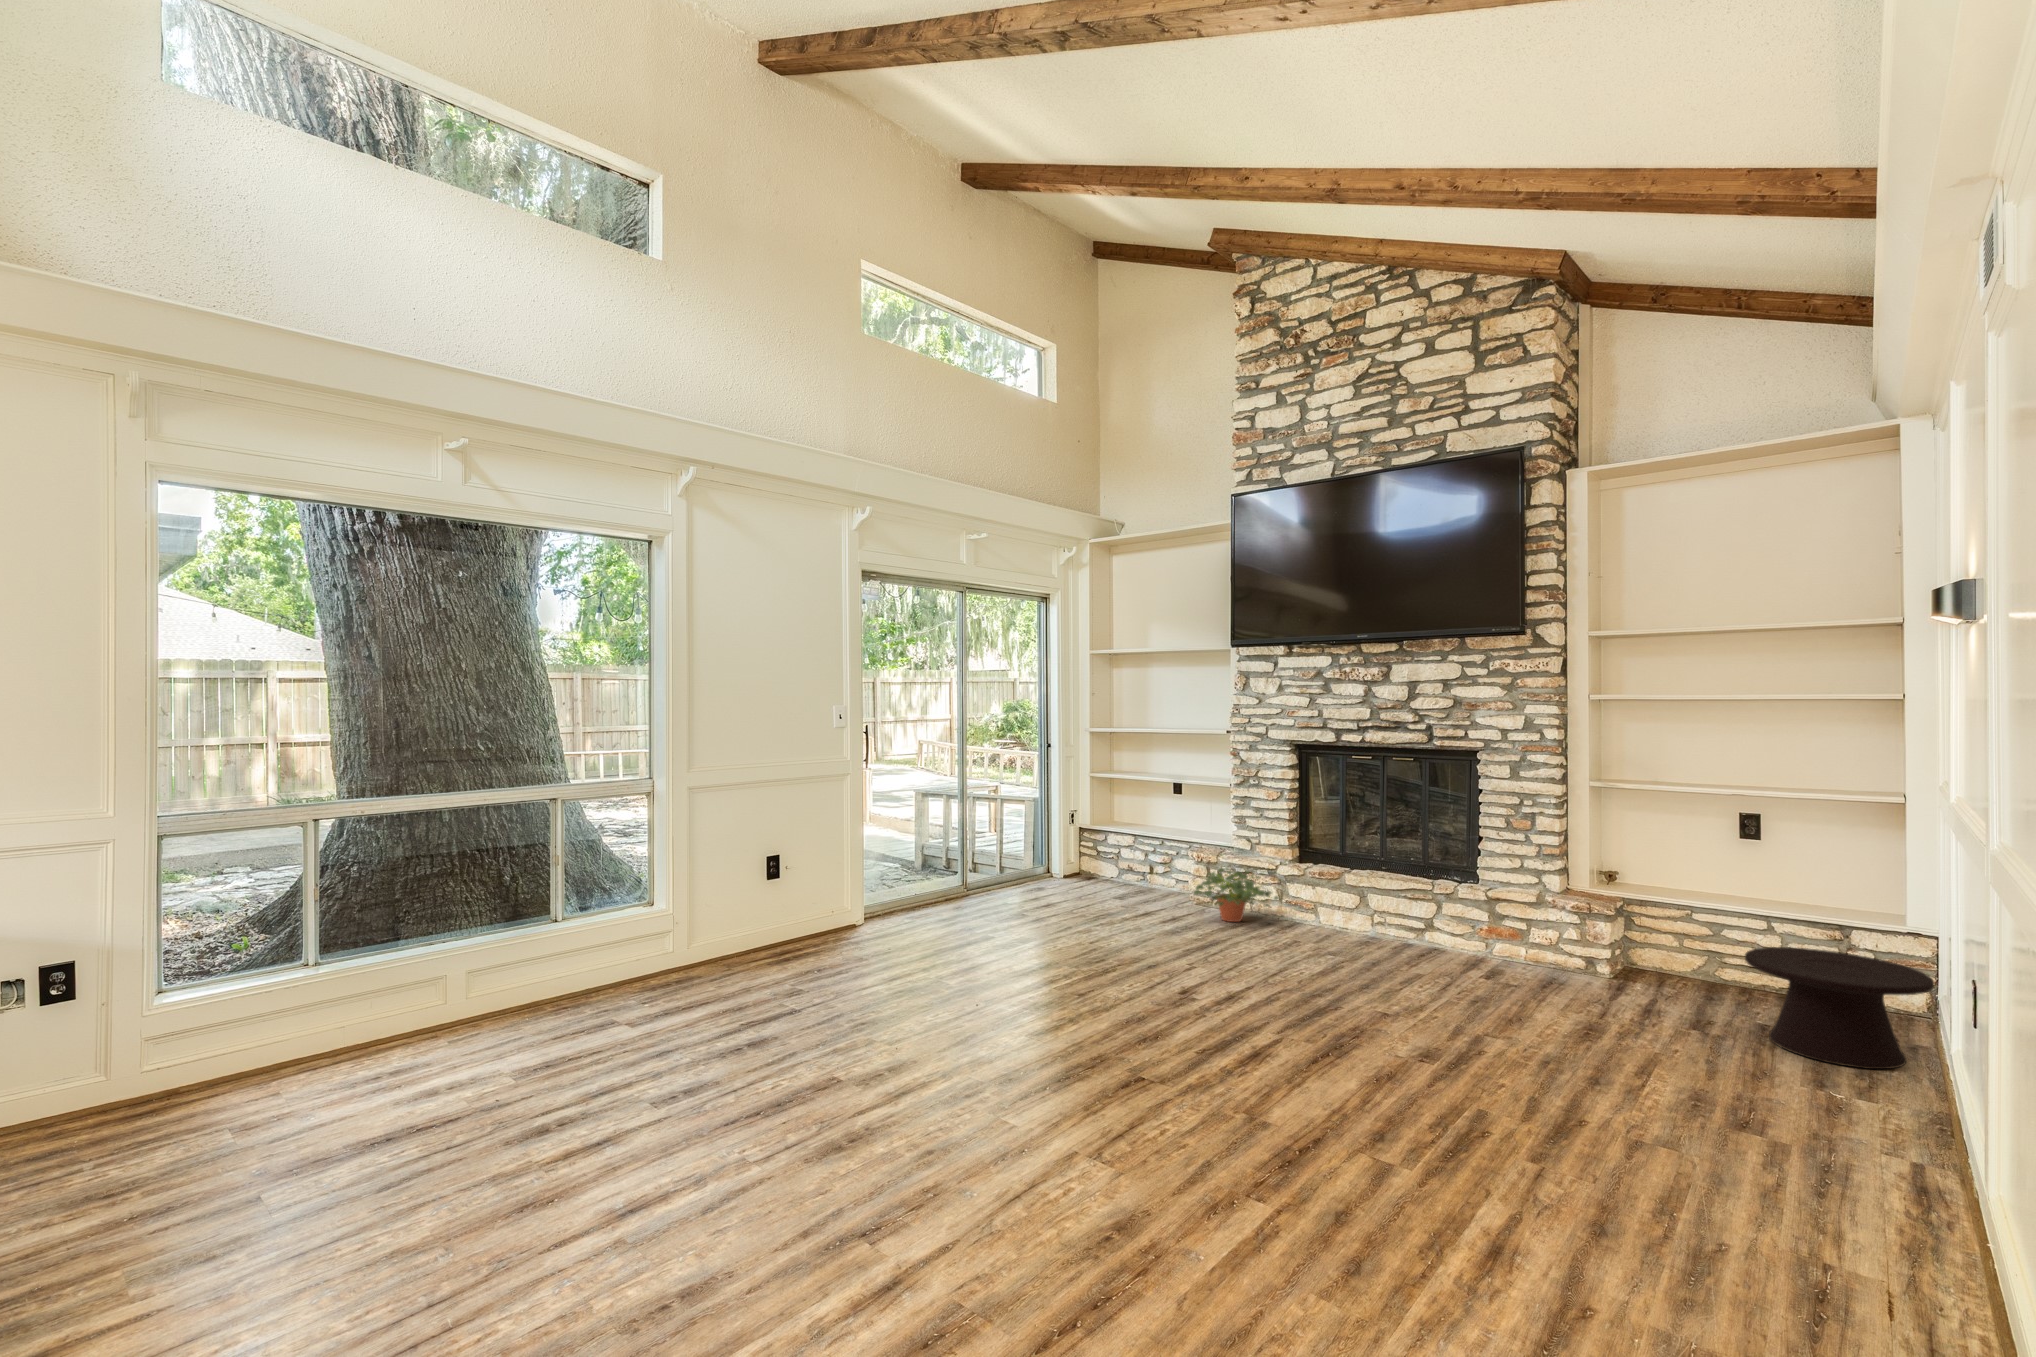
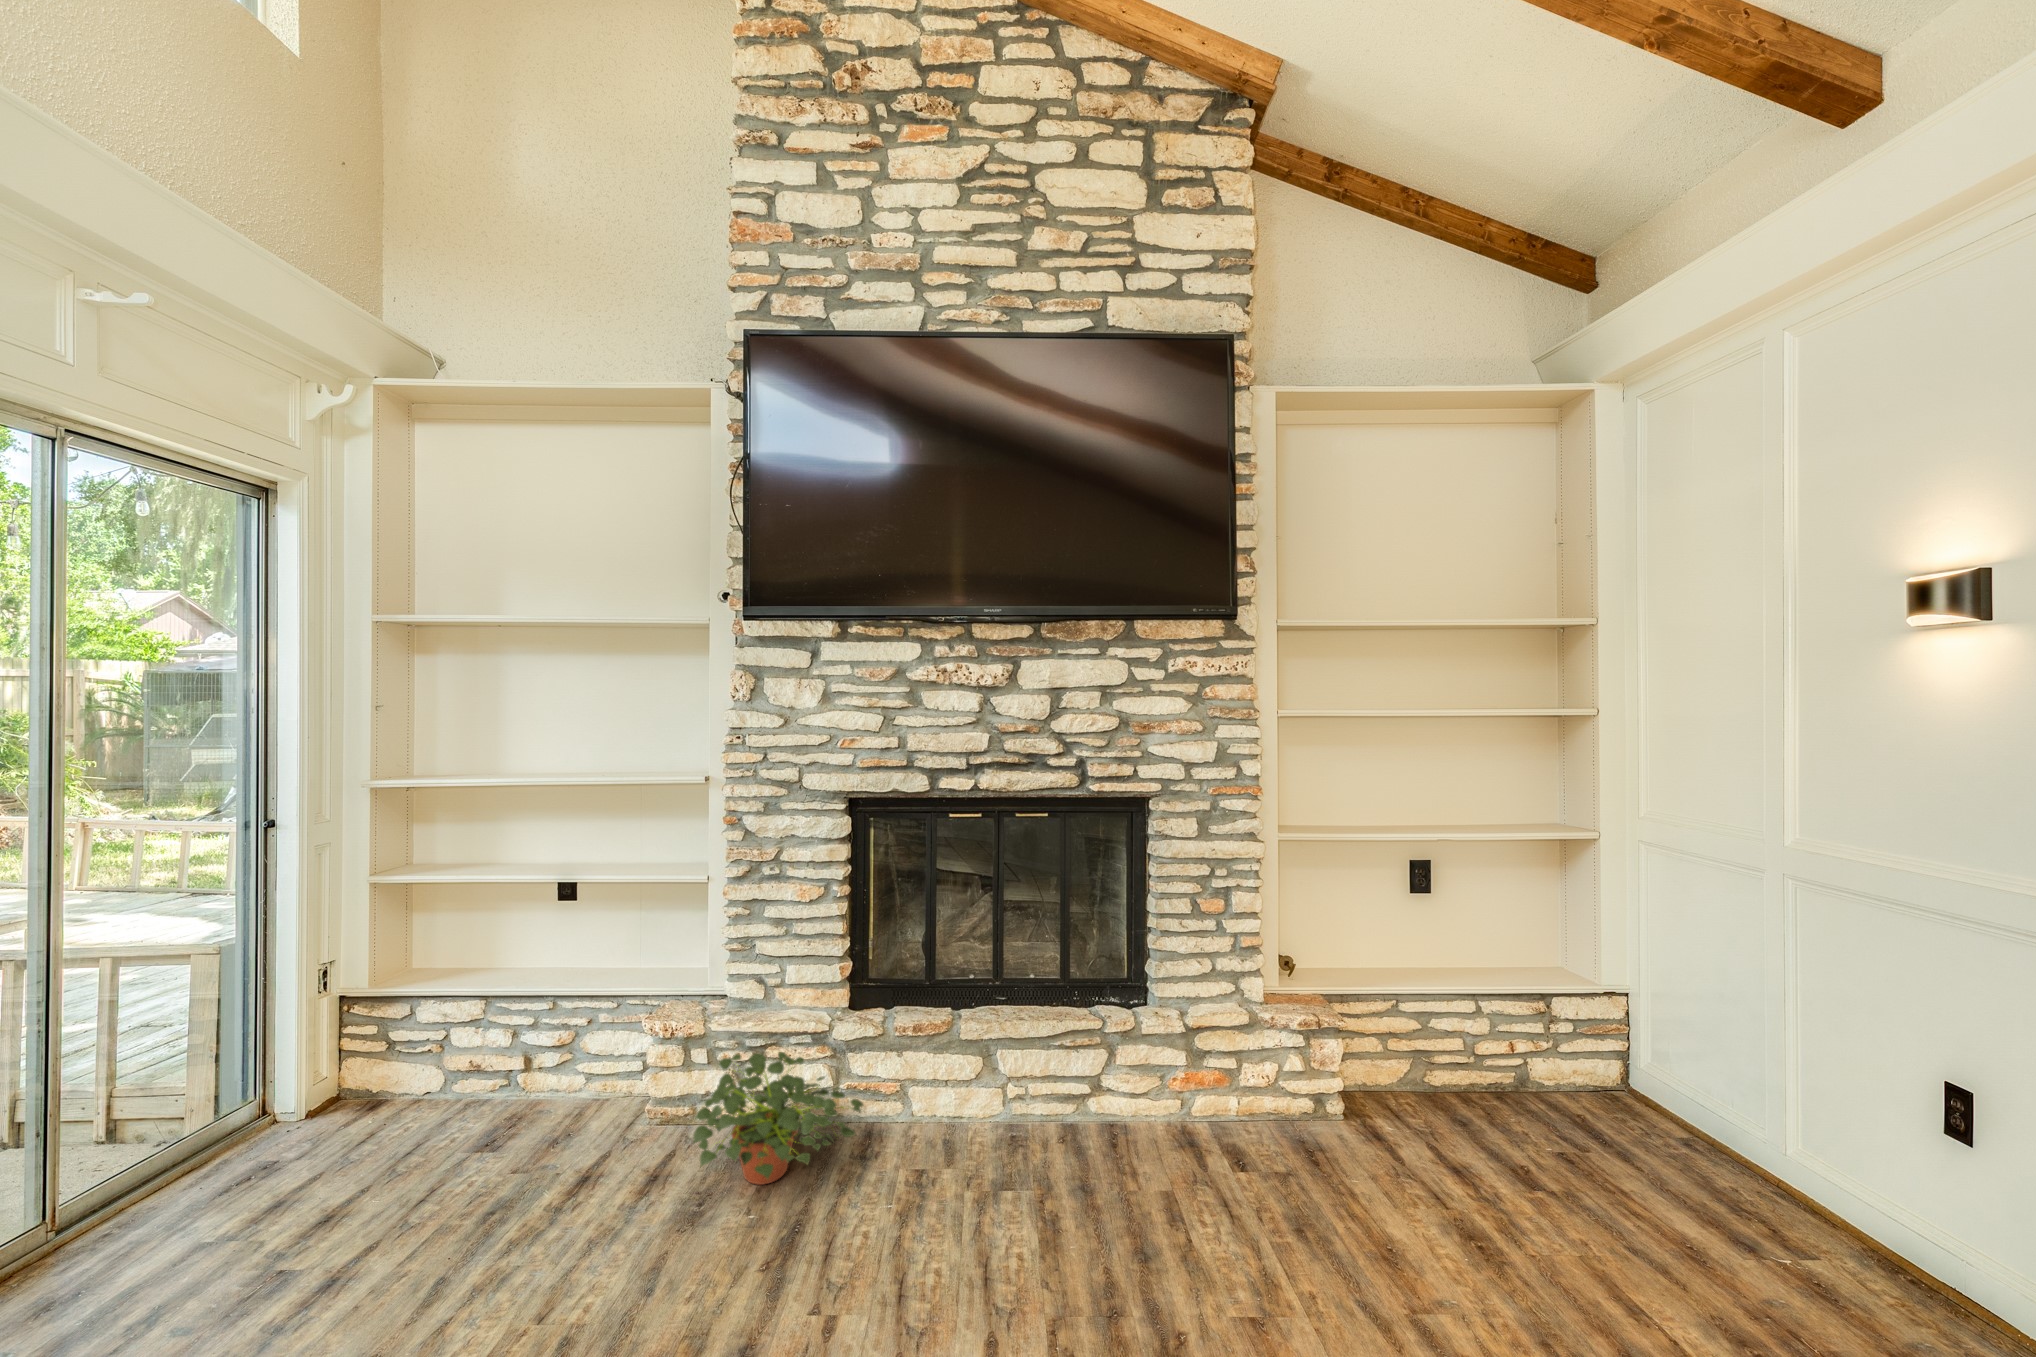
side table: present [1745,947,1934,1069] -> none [1615,1044,1877,1249]

